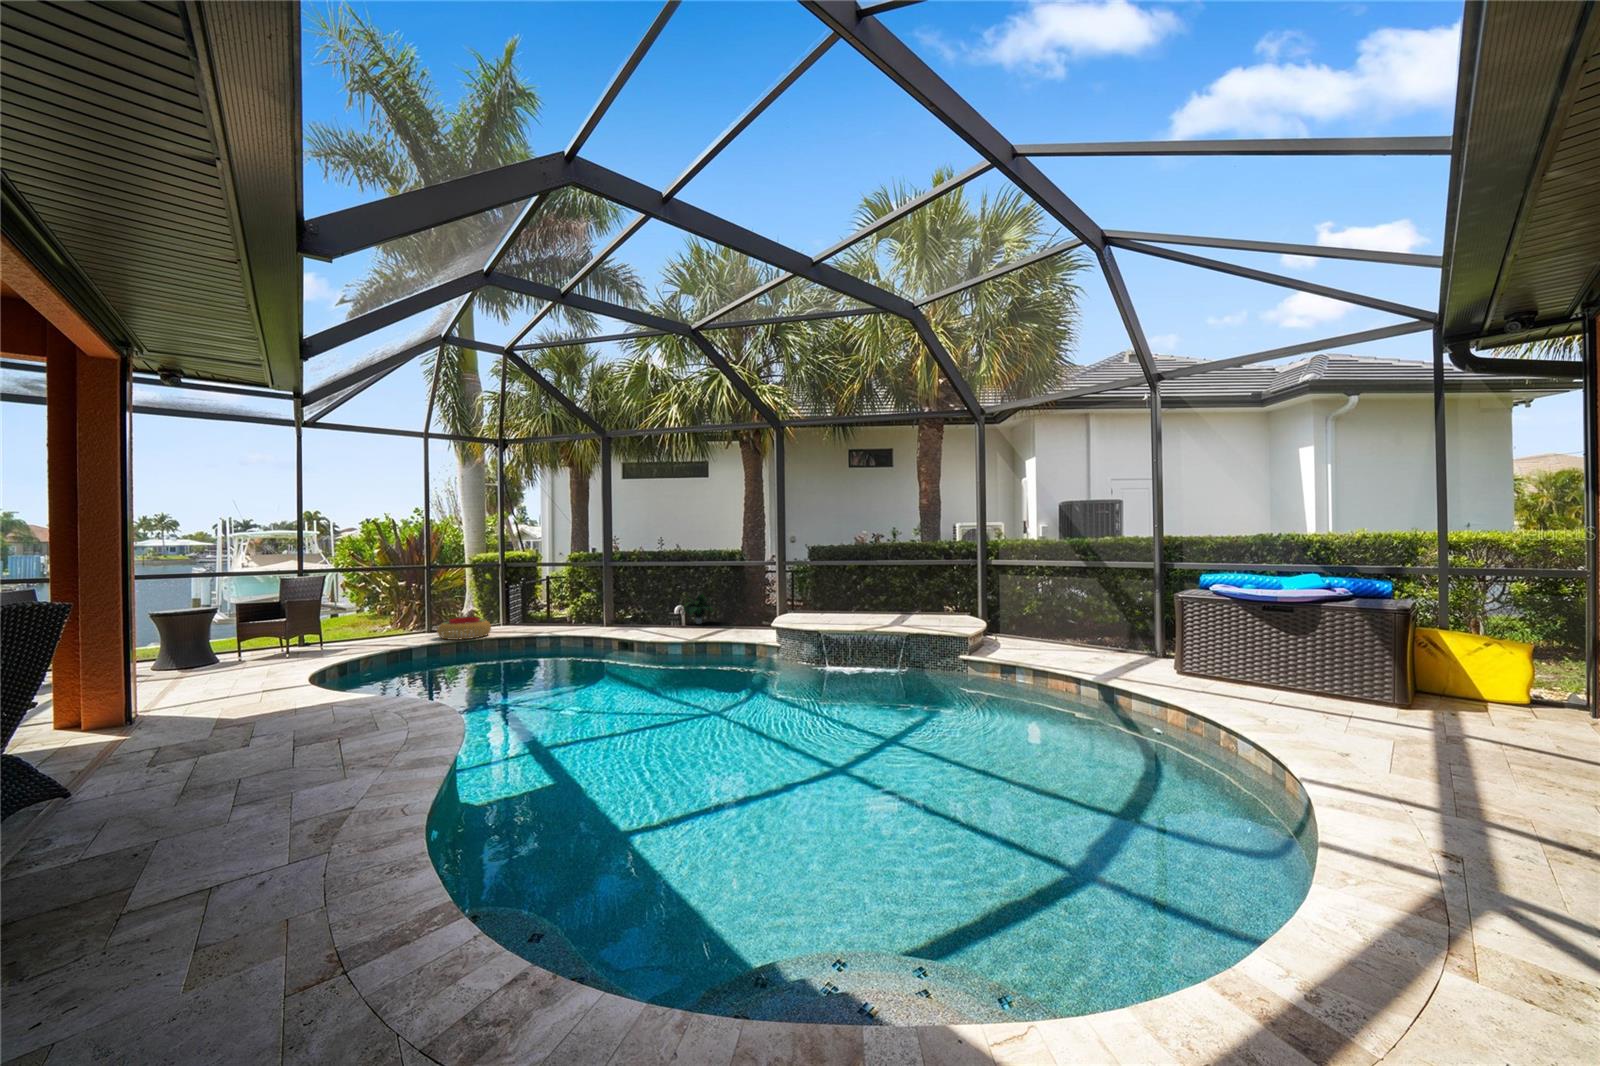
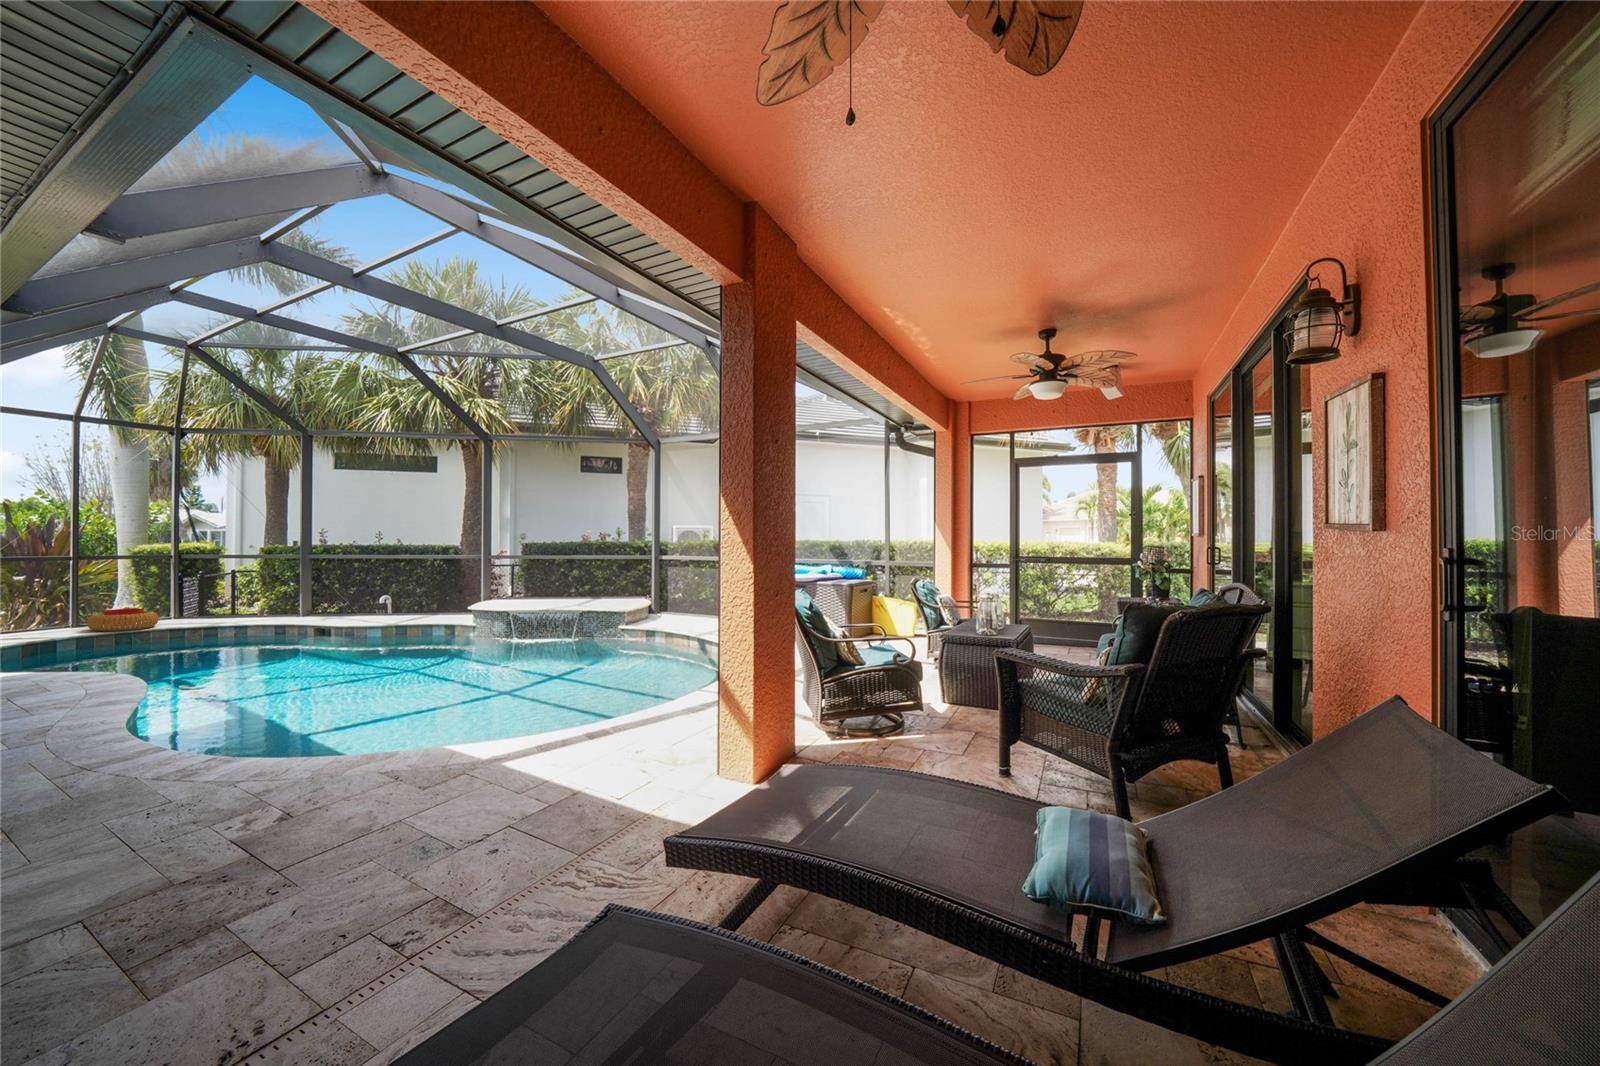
potted plant: present [682,593,713,624] -> none [386,583,430,614]

